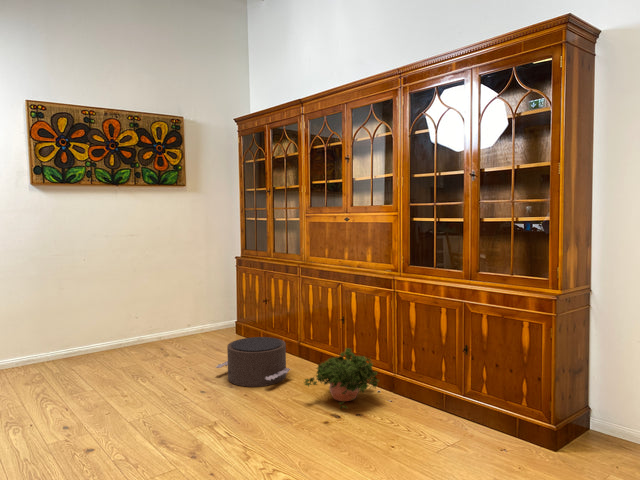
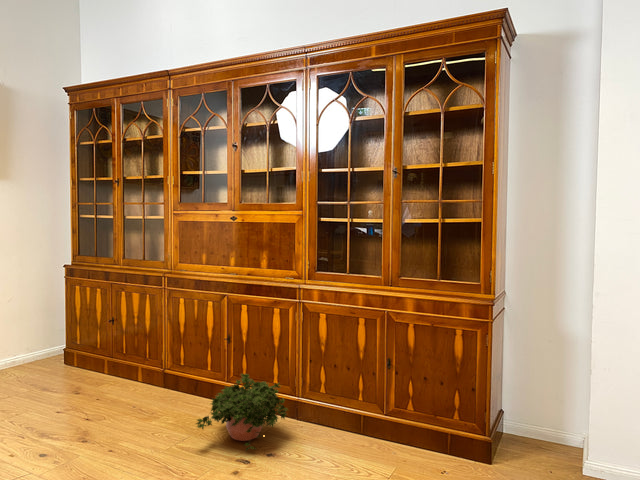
pouf: present [216,337,290,387] -> none [55,368,166,439]

